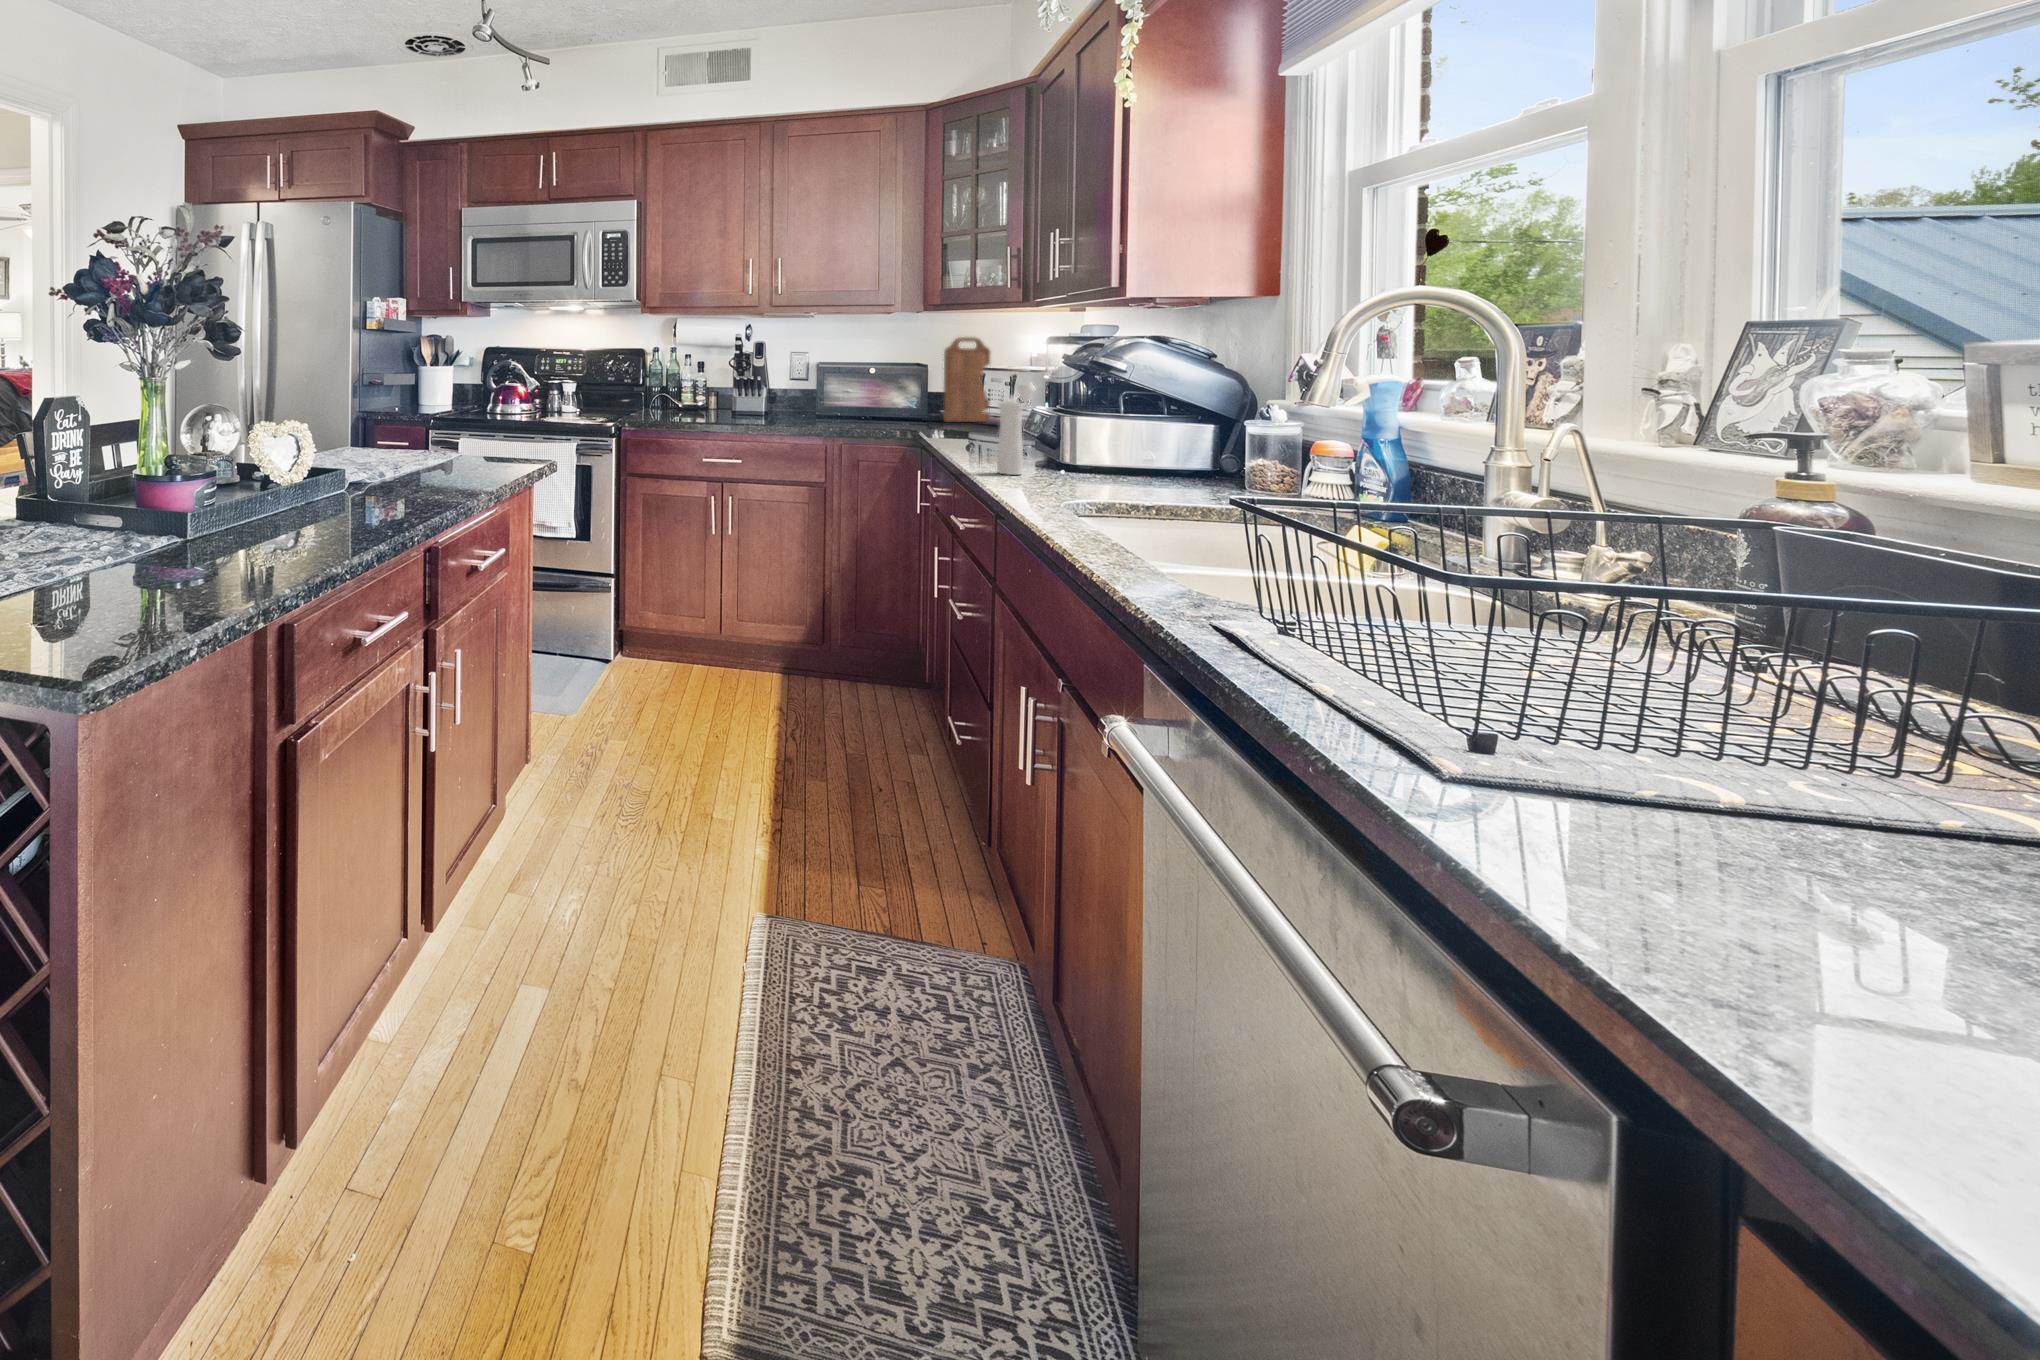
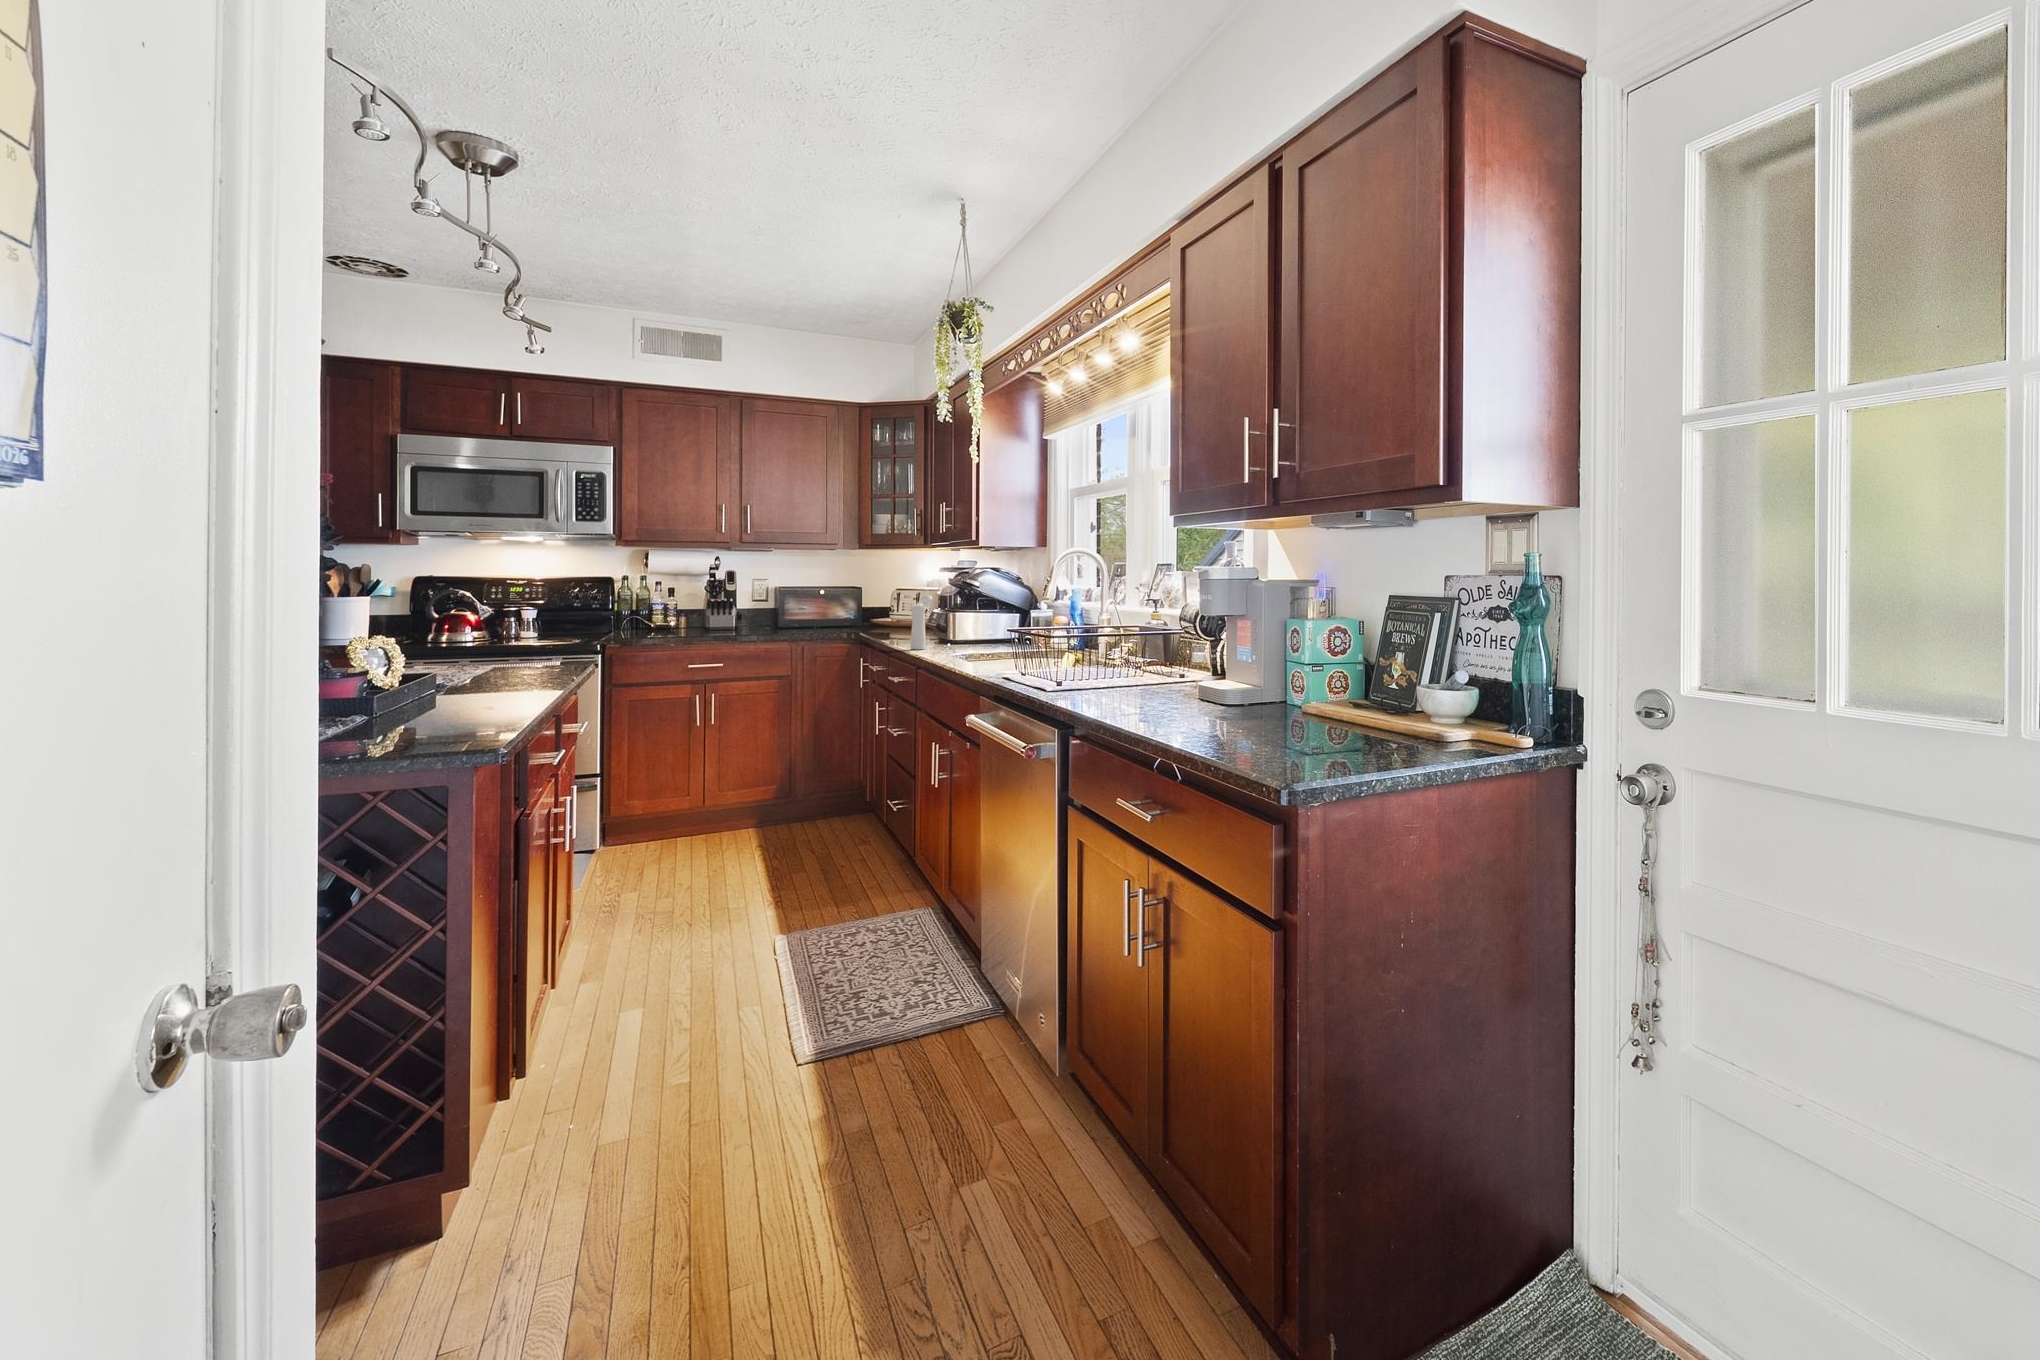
cutting board: present [943,337,991,422] -> none [872,569,903,626]

